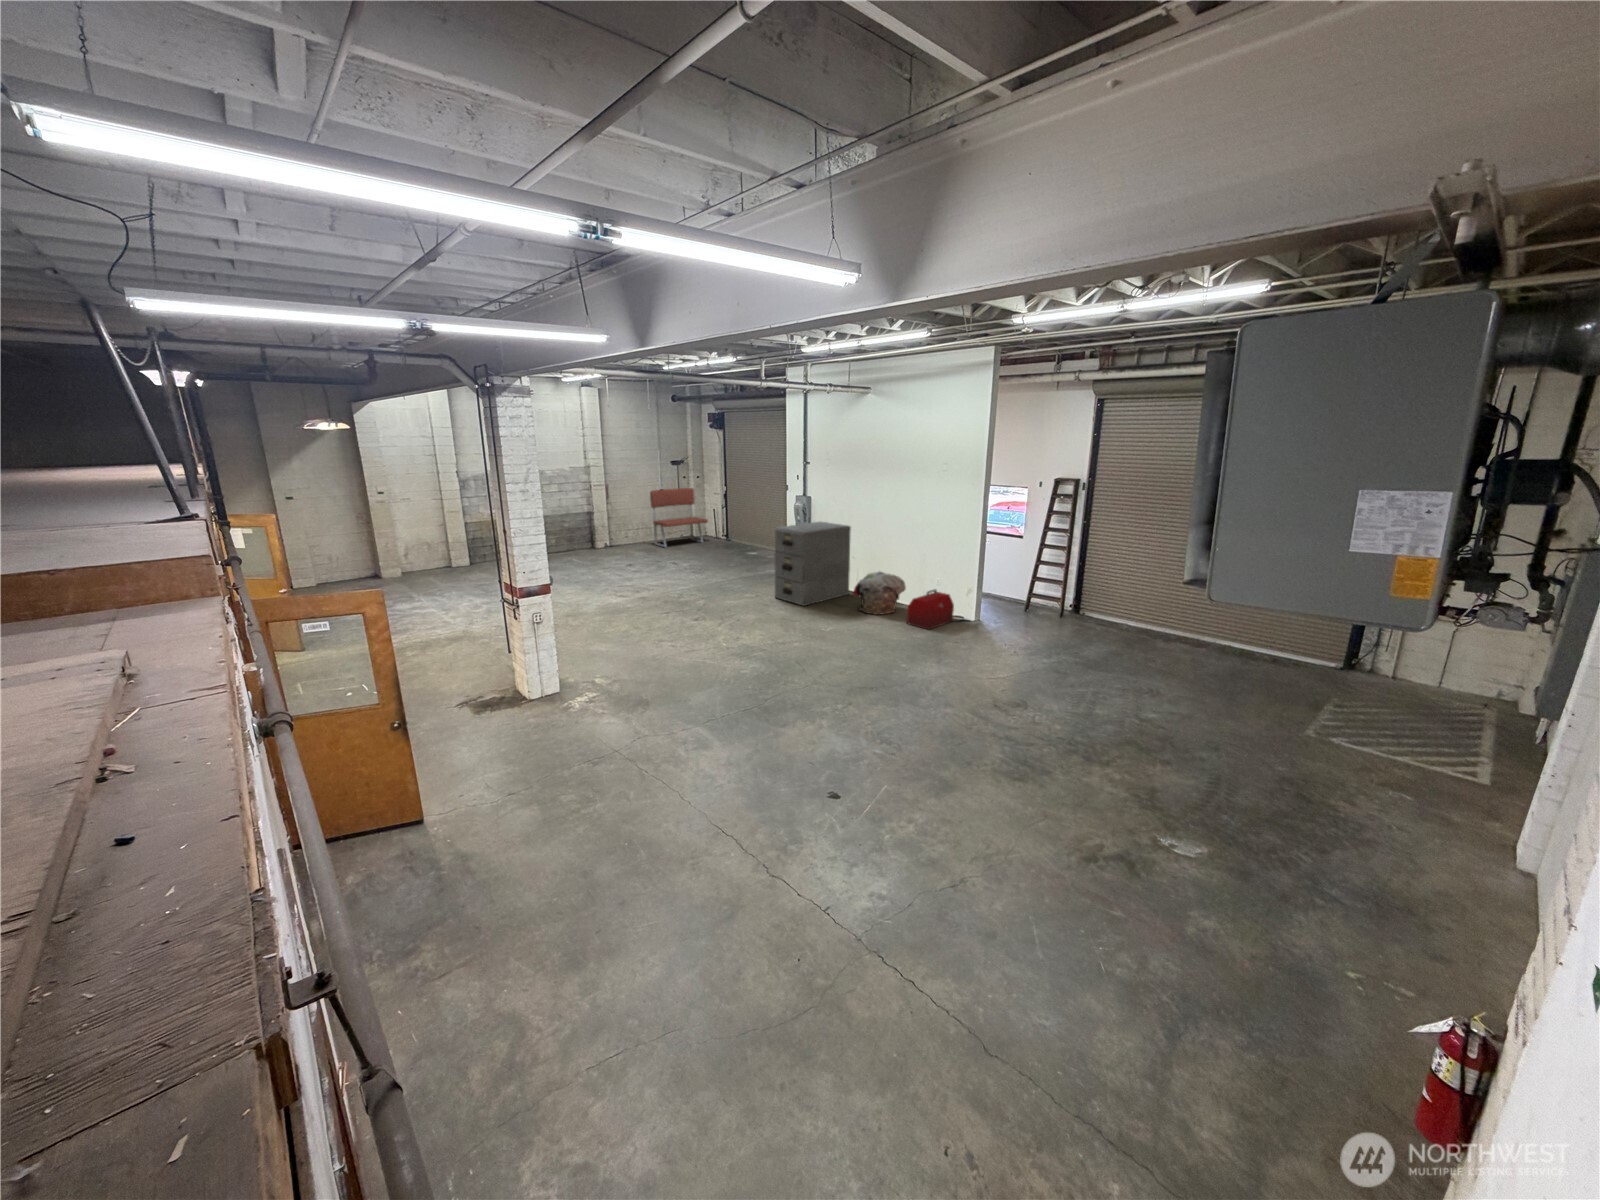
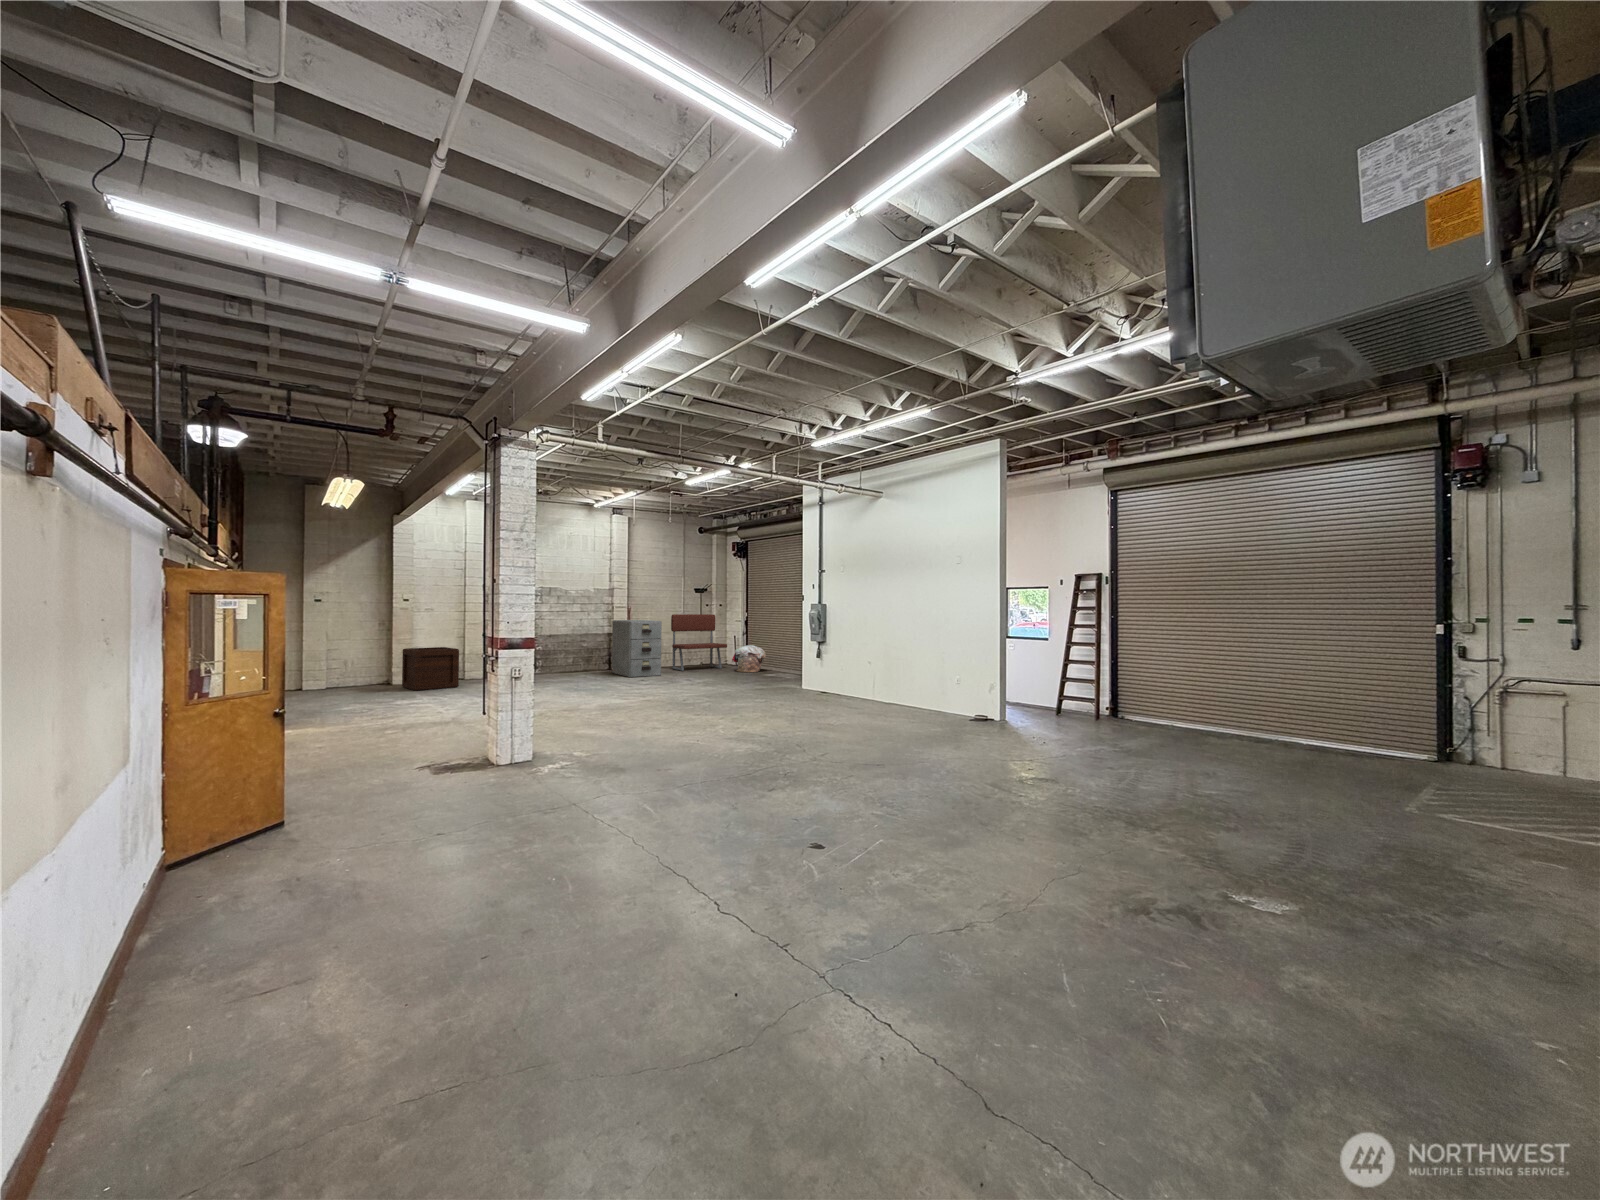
filing cabinet: present [775,522,851,606] -> present [612,620,662,677]
wooden crate: none [386,538,449,587] -> present [402,647,459,691]
laundry basket: present [852,572,906,615] -> present [732,645,766,672]
toolbox: present [907,590,954,629] -> none [923,684,975,725]

